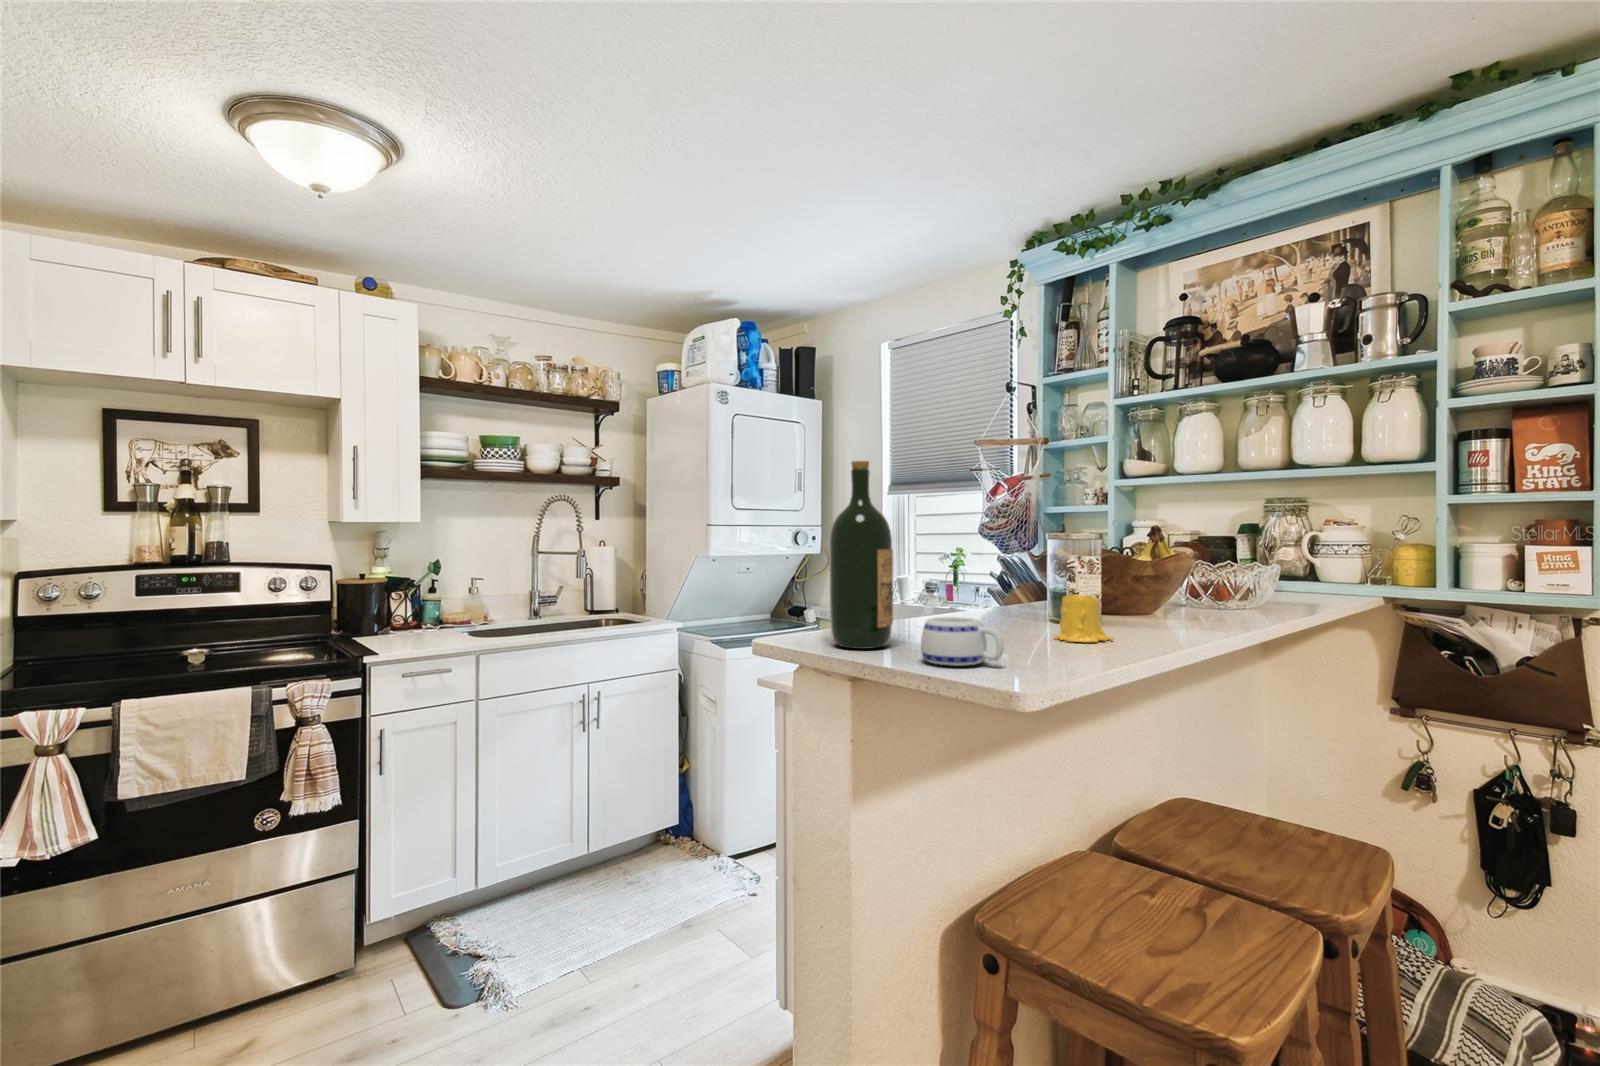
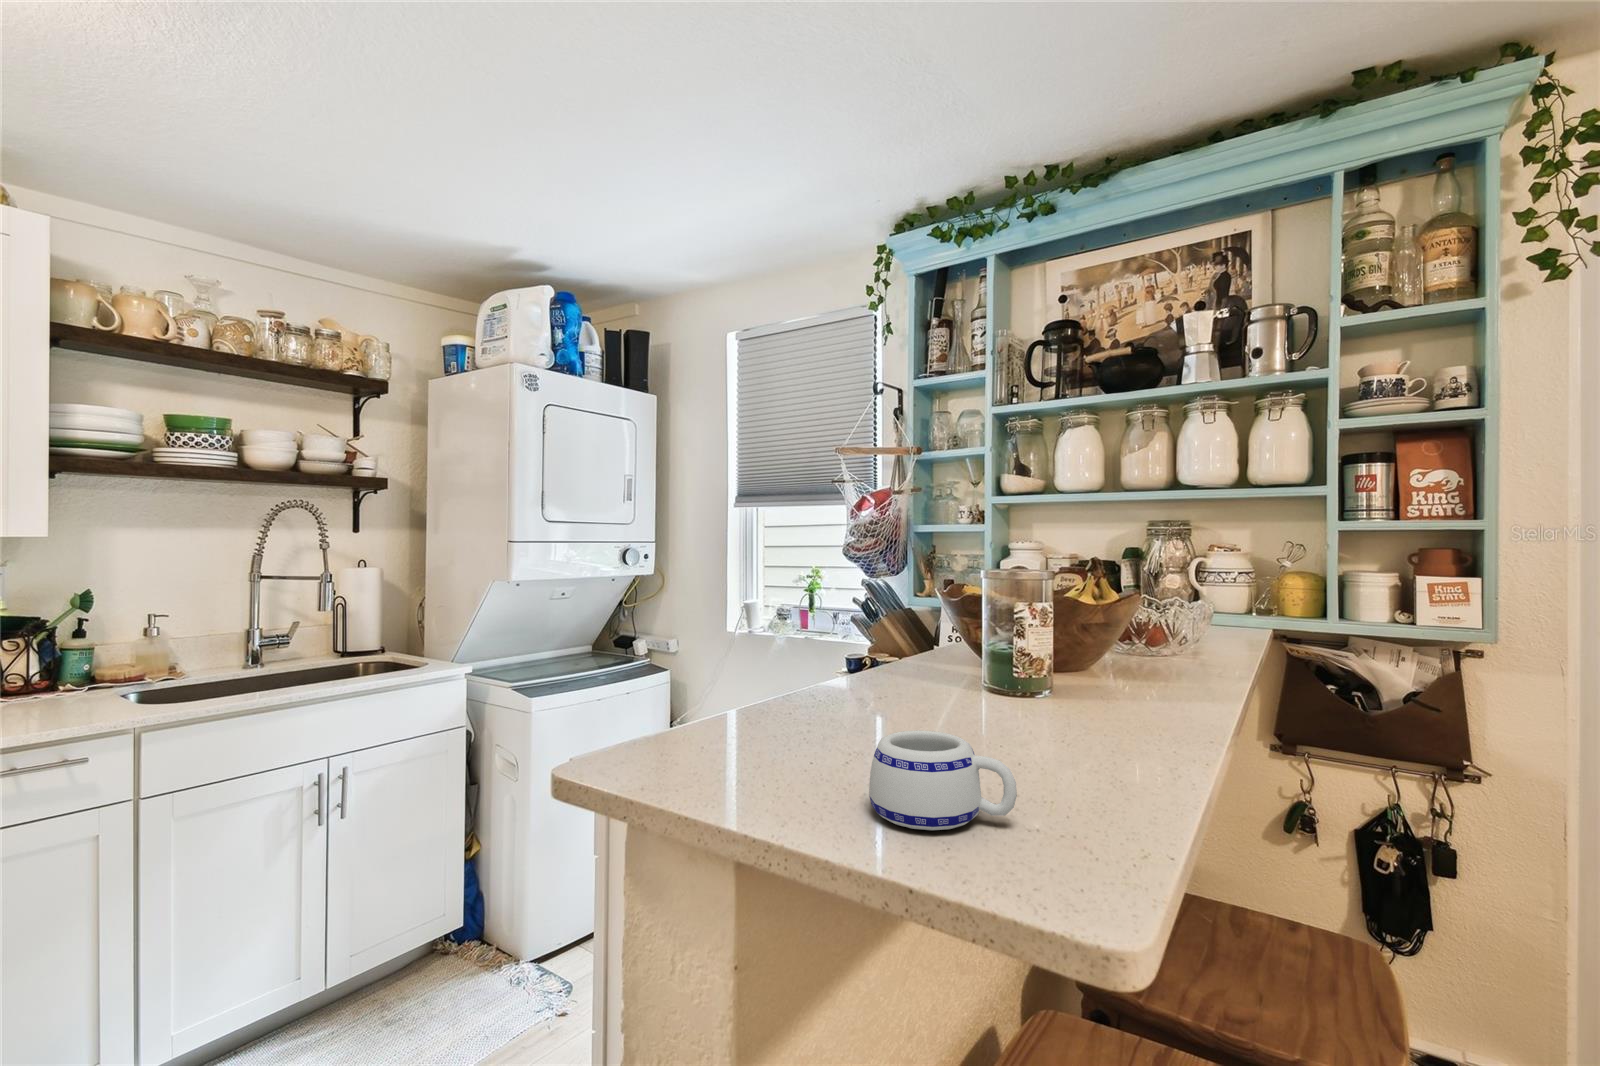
wine bottle: present [829,461,893,649] -> none [700,466,803,780]
candle: present [1054,594,1114,642] -> none [1013,658,1094,735]

